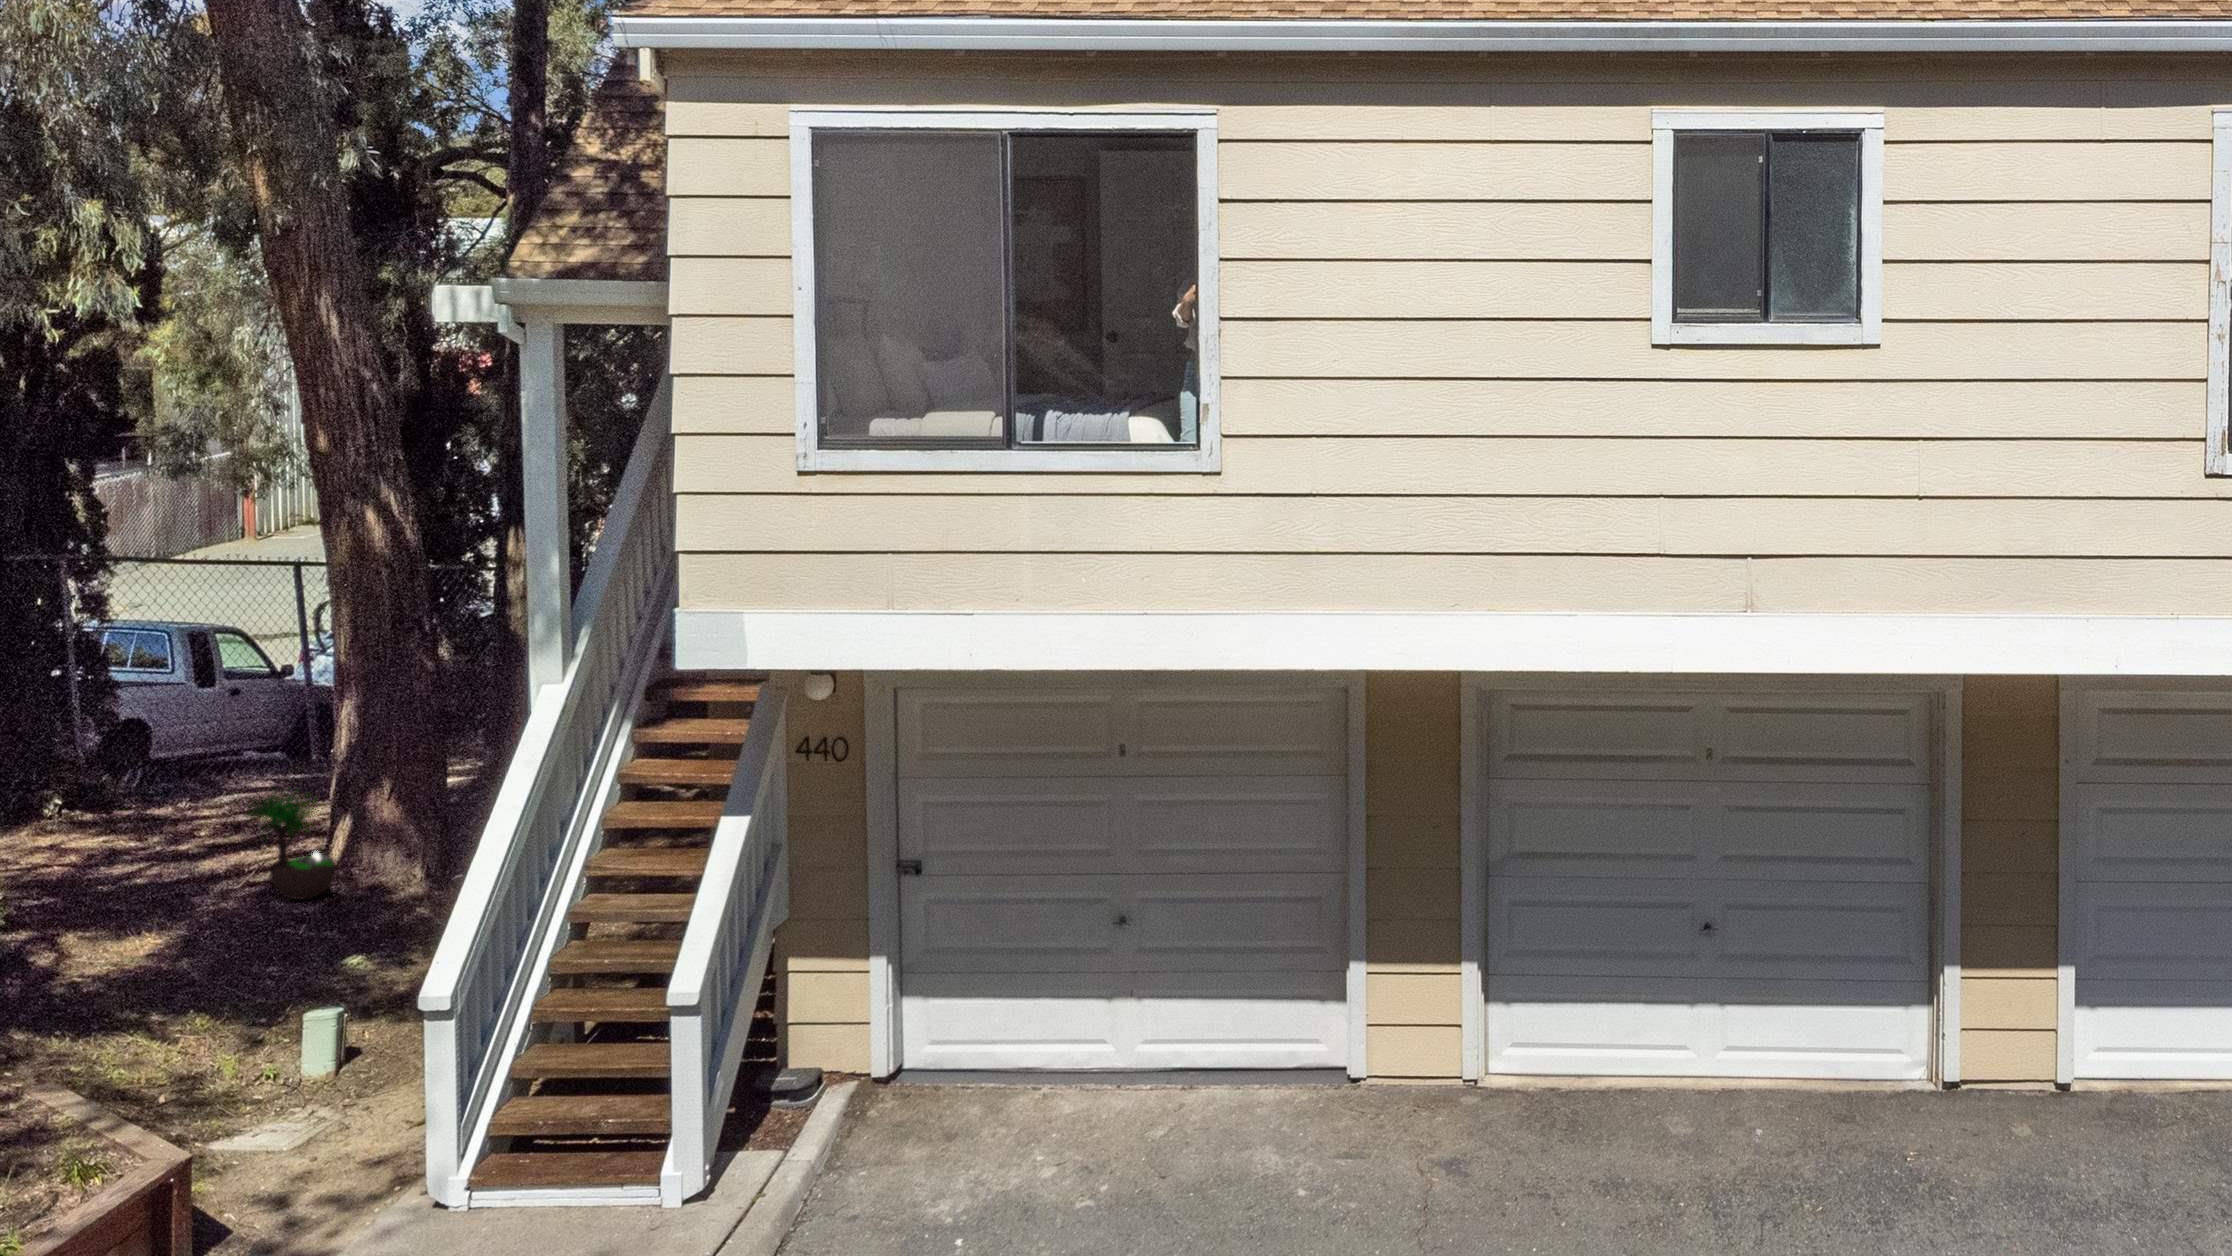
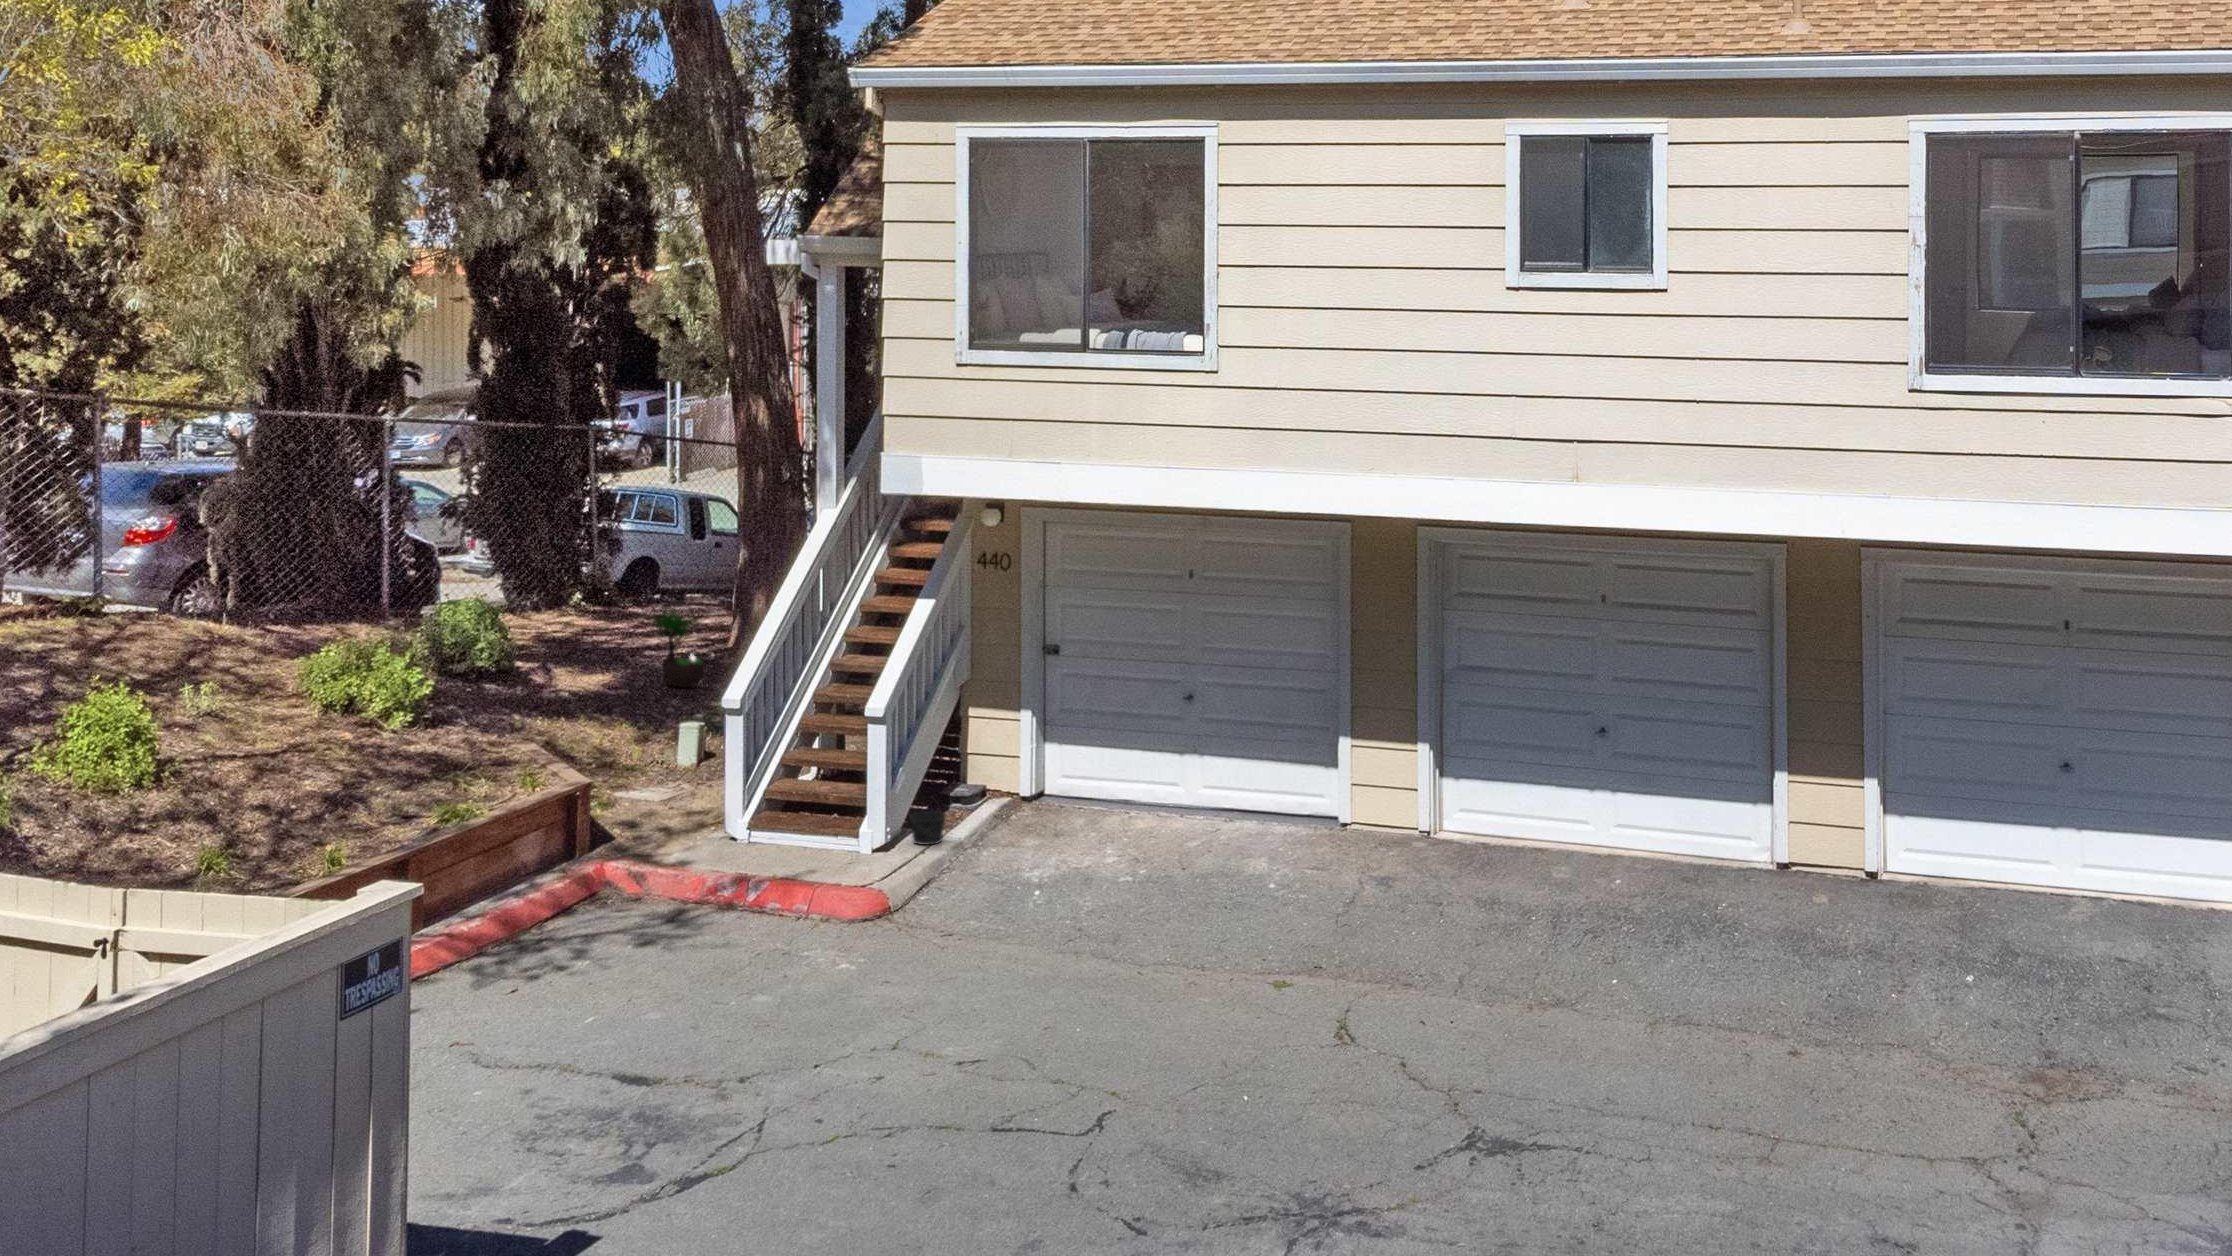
bucket: none [722,1129,783,1209] -> present [910,811,946,845]

